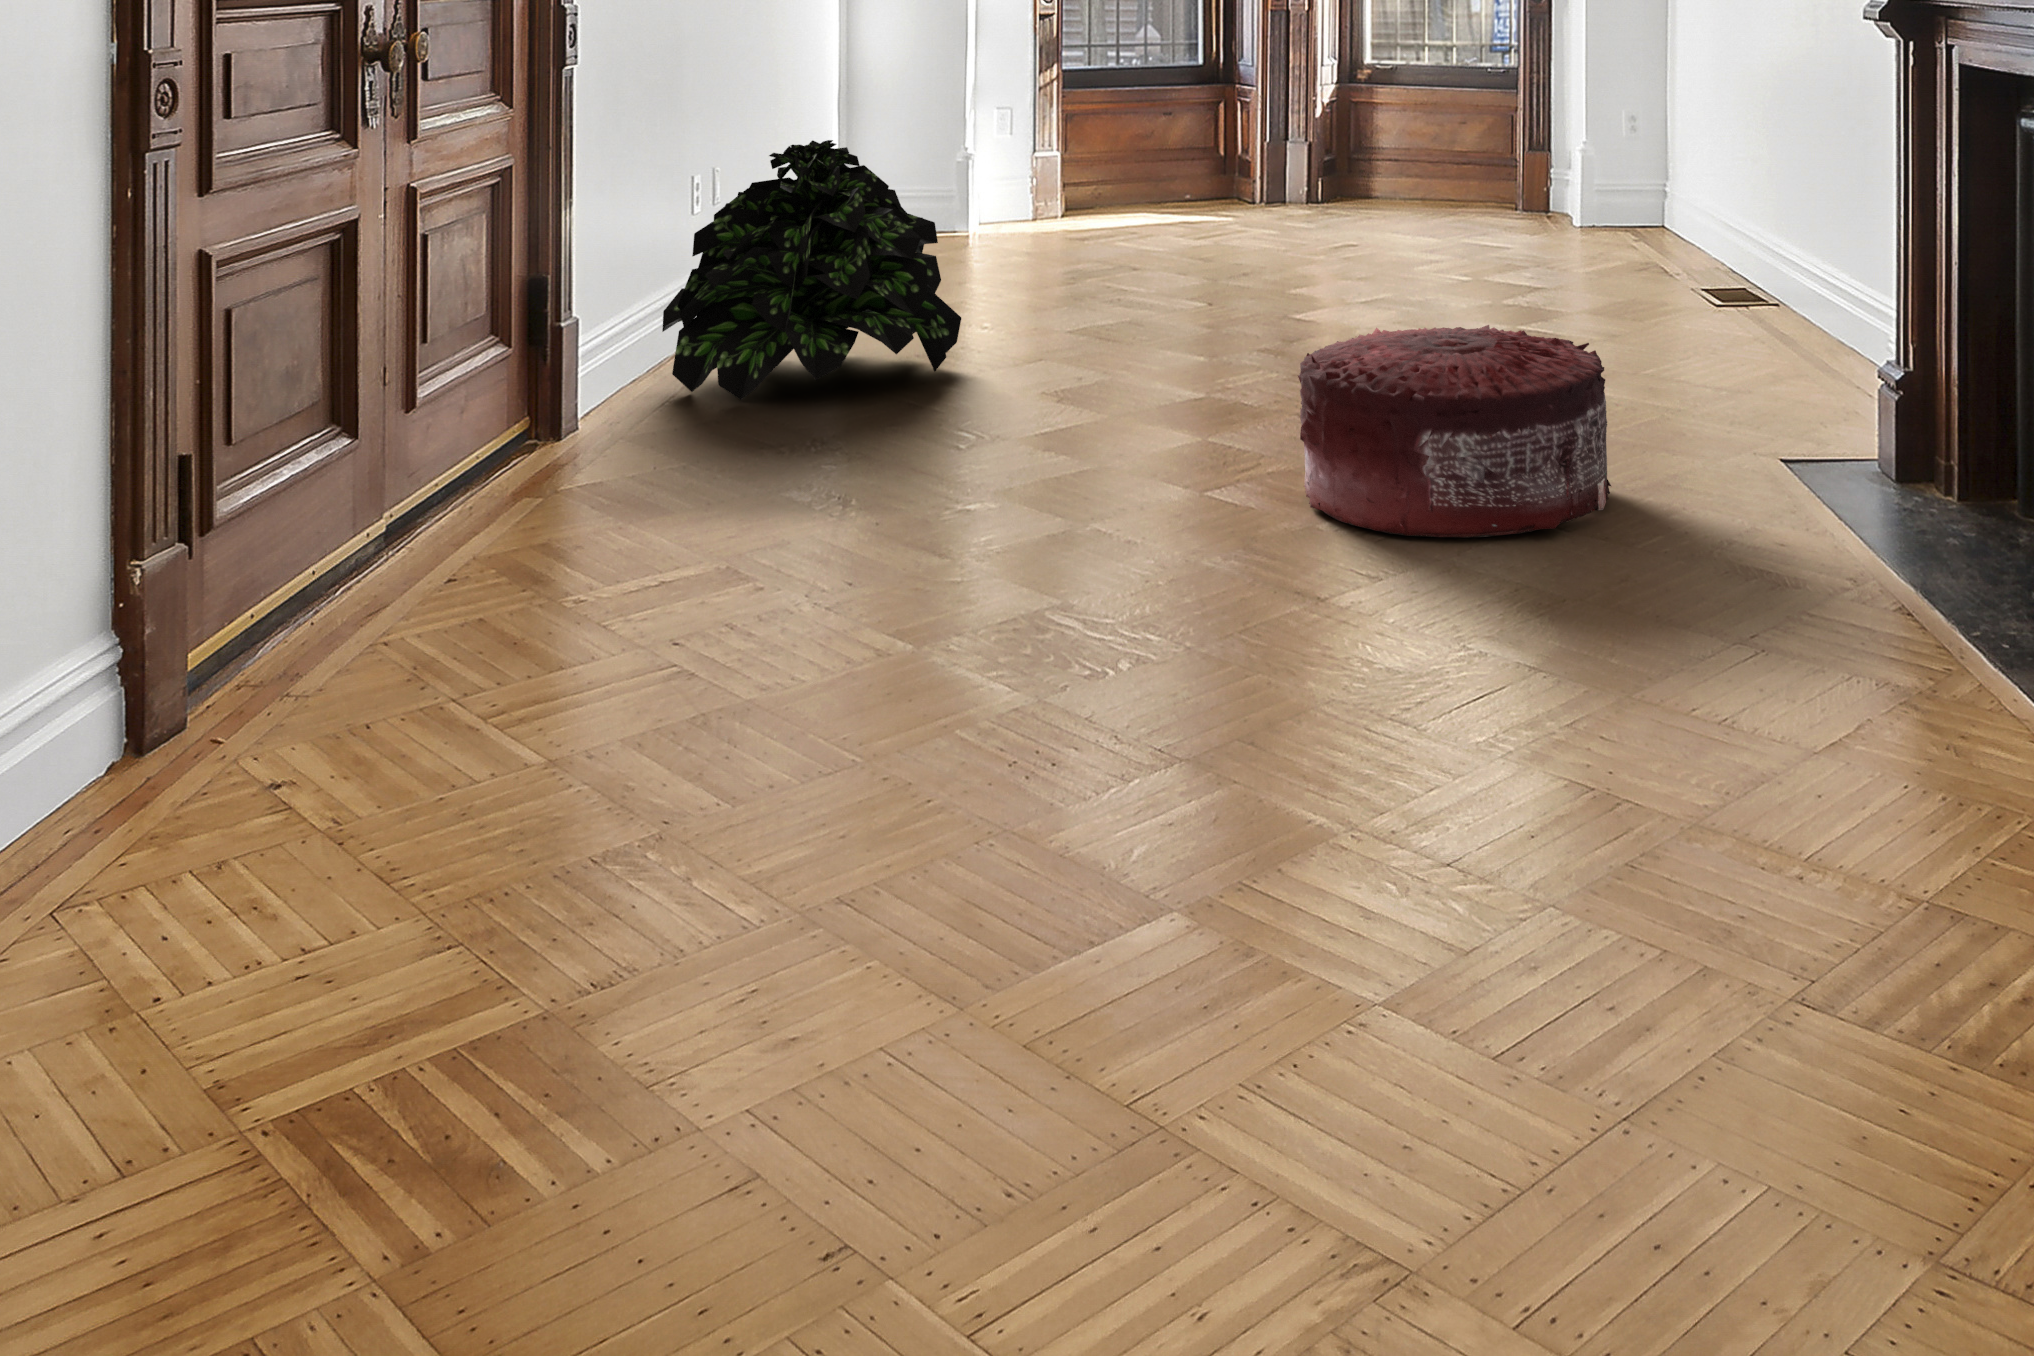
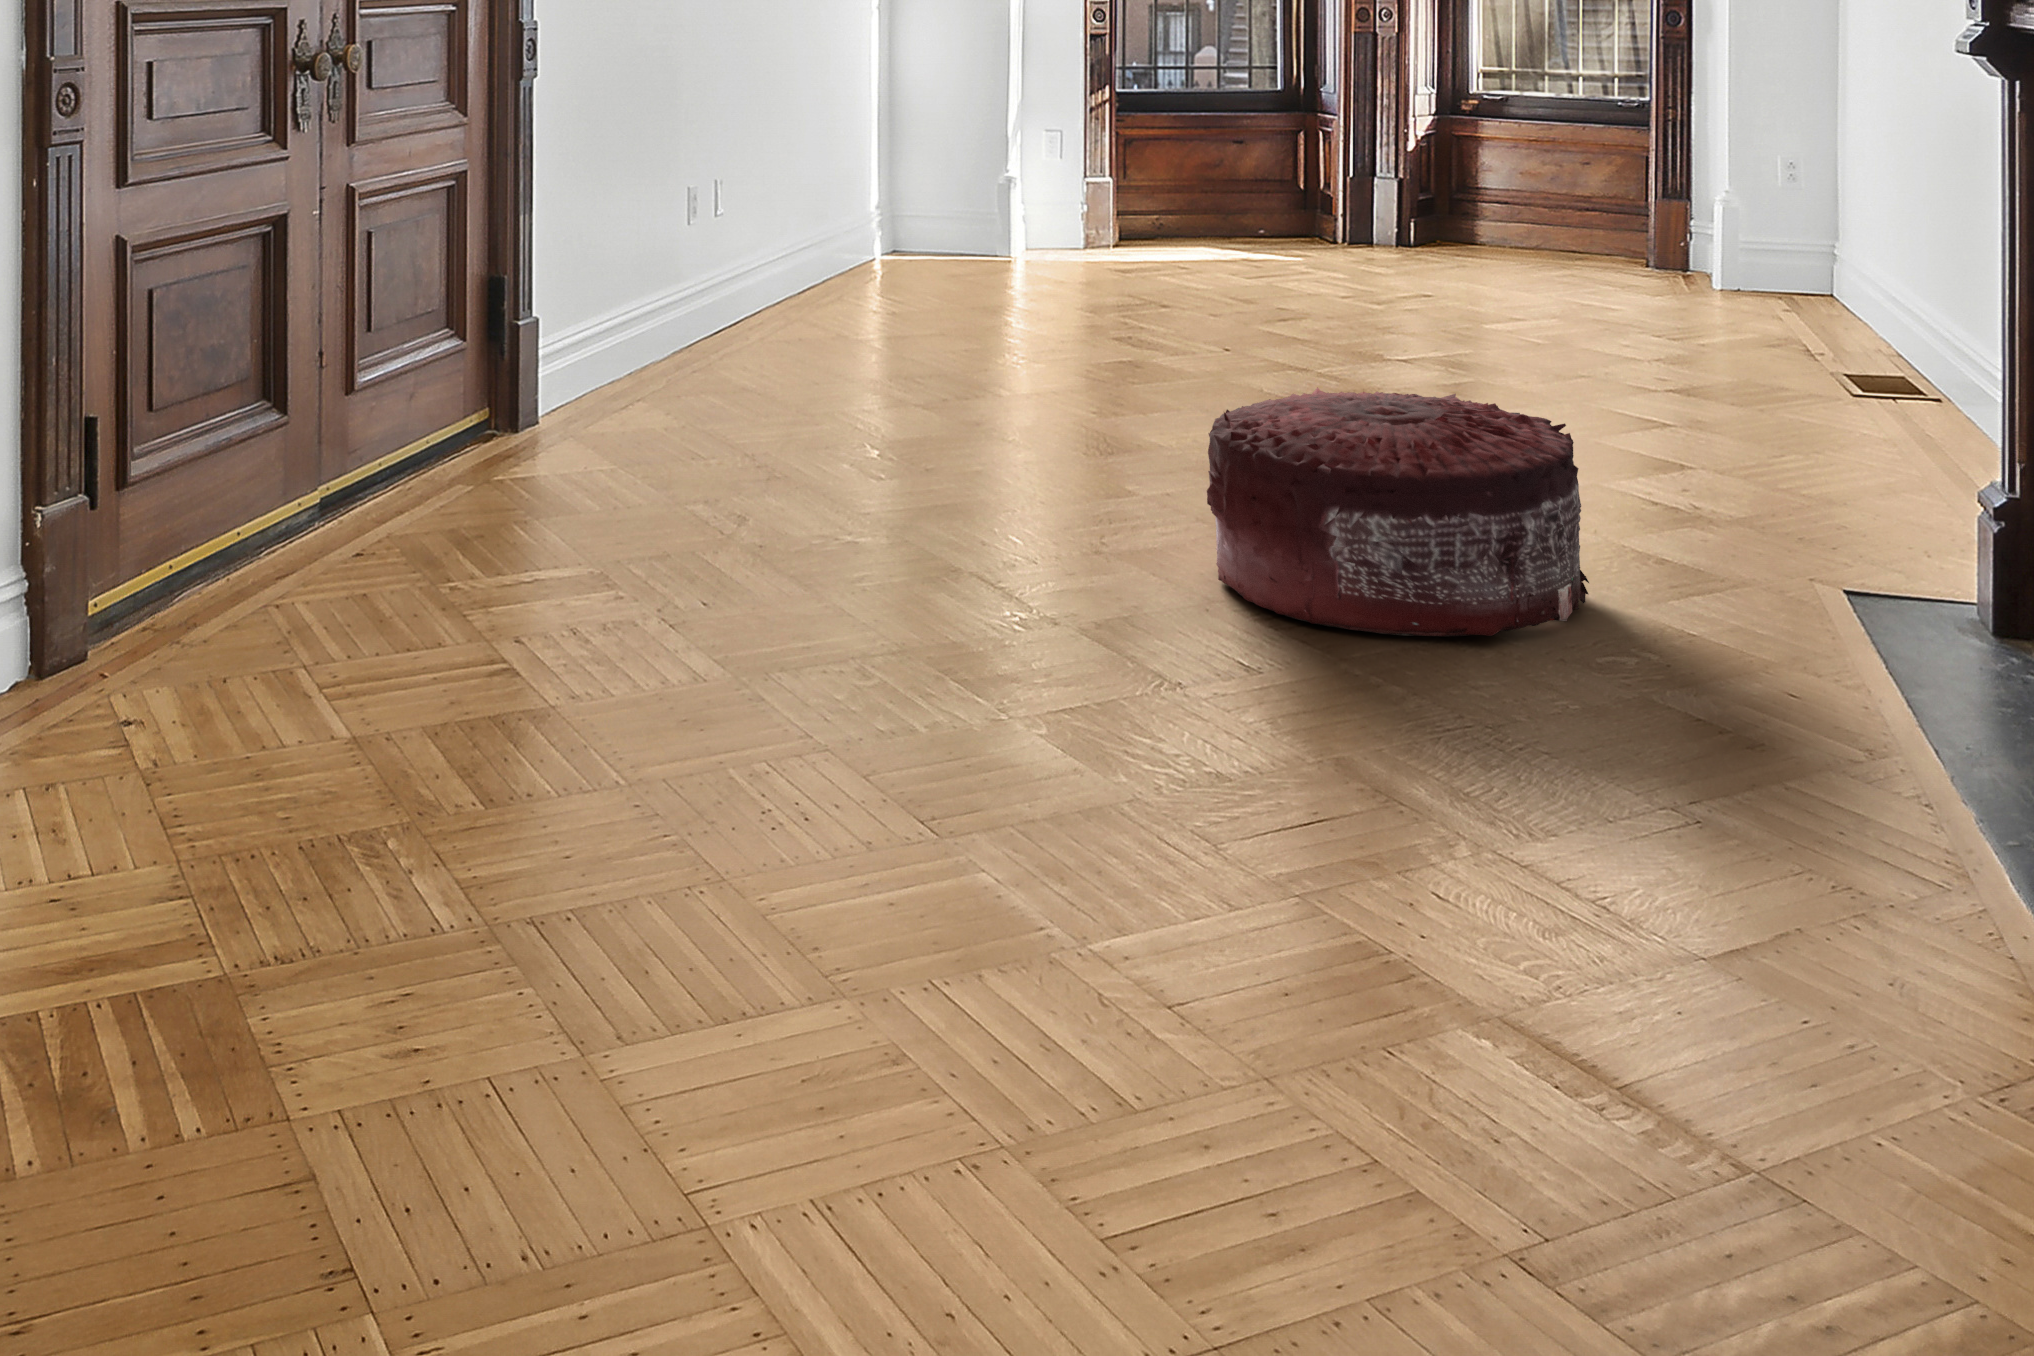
potted plant: present [662,140,961,400] -> none [639,158,928,412]

